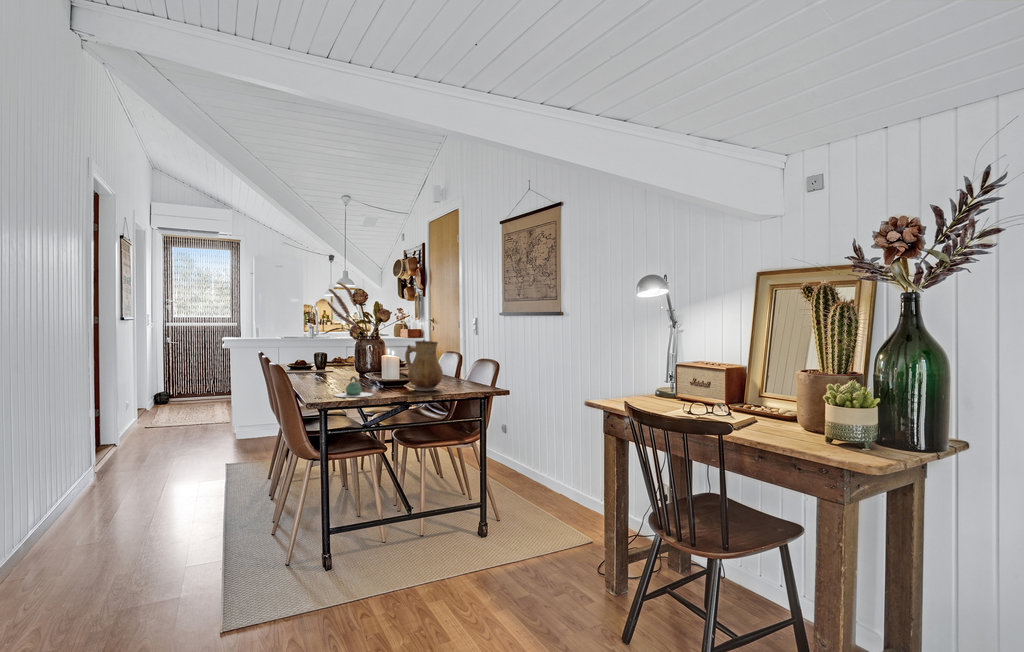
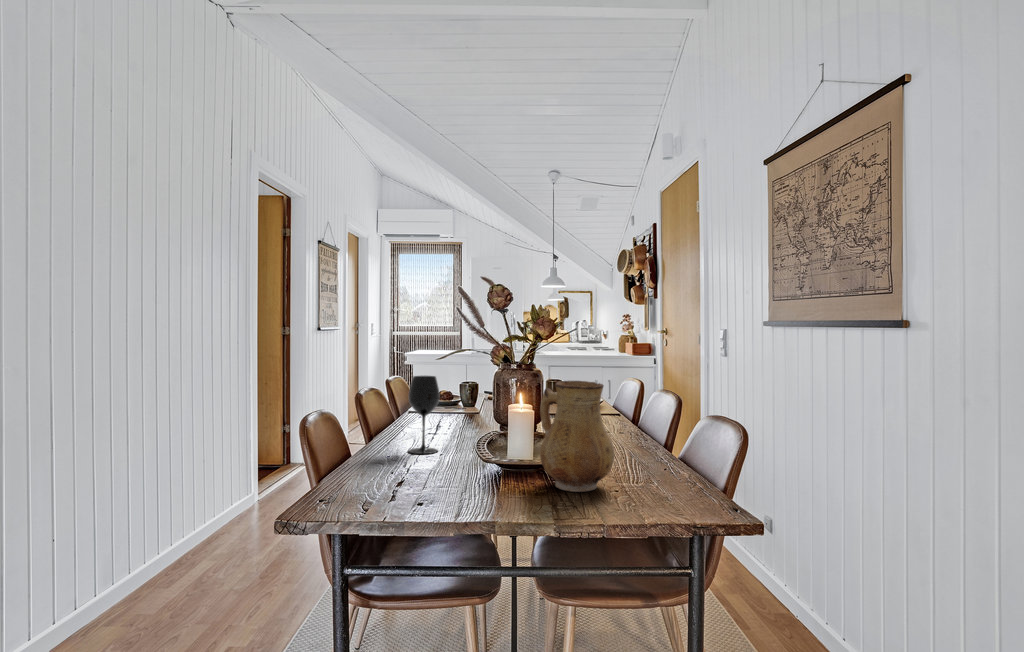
wineglass: none [317,343,336,387] -> present [409,376,440,454]
teapot: present [334,376,373,397] -> none [385,451,462,501]

